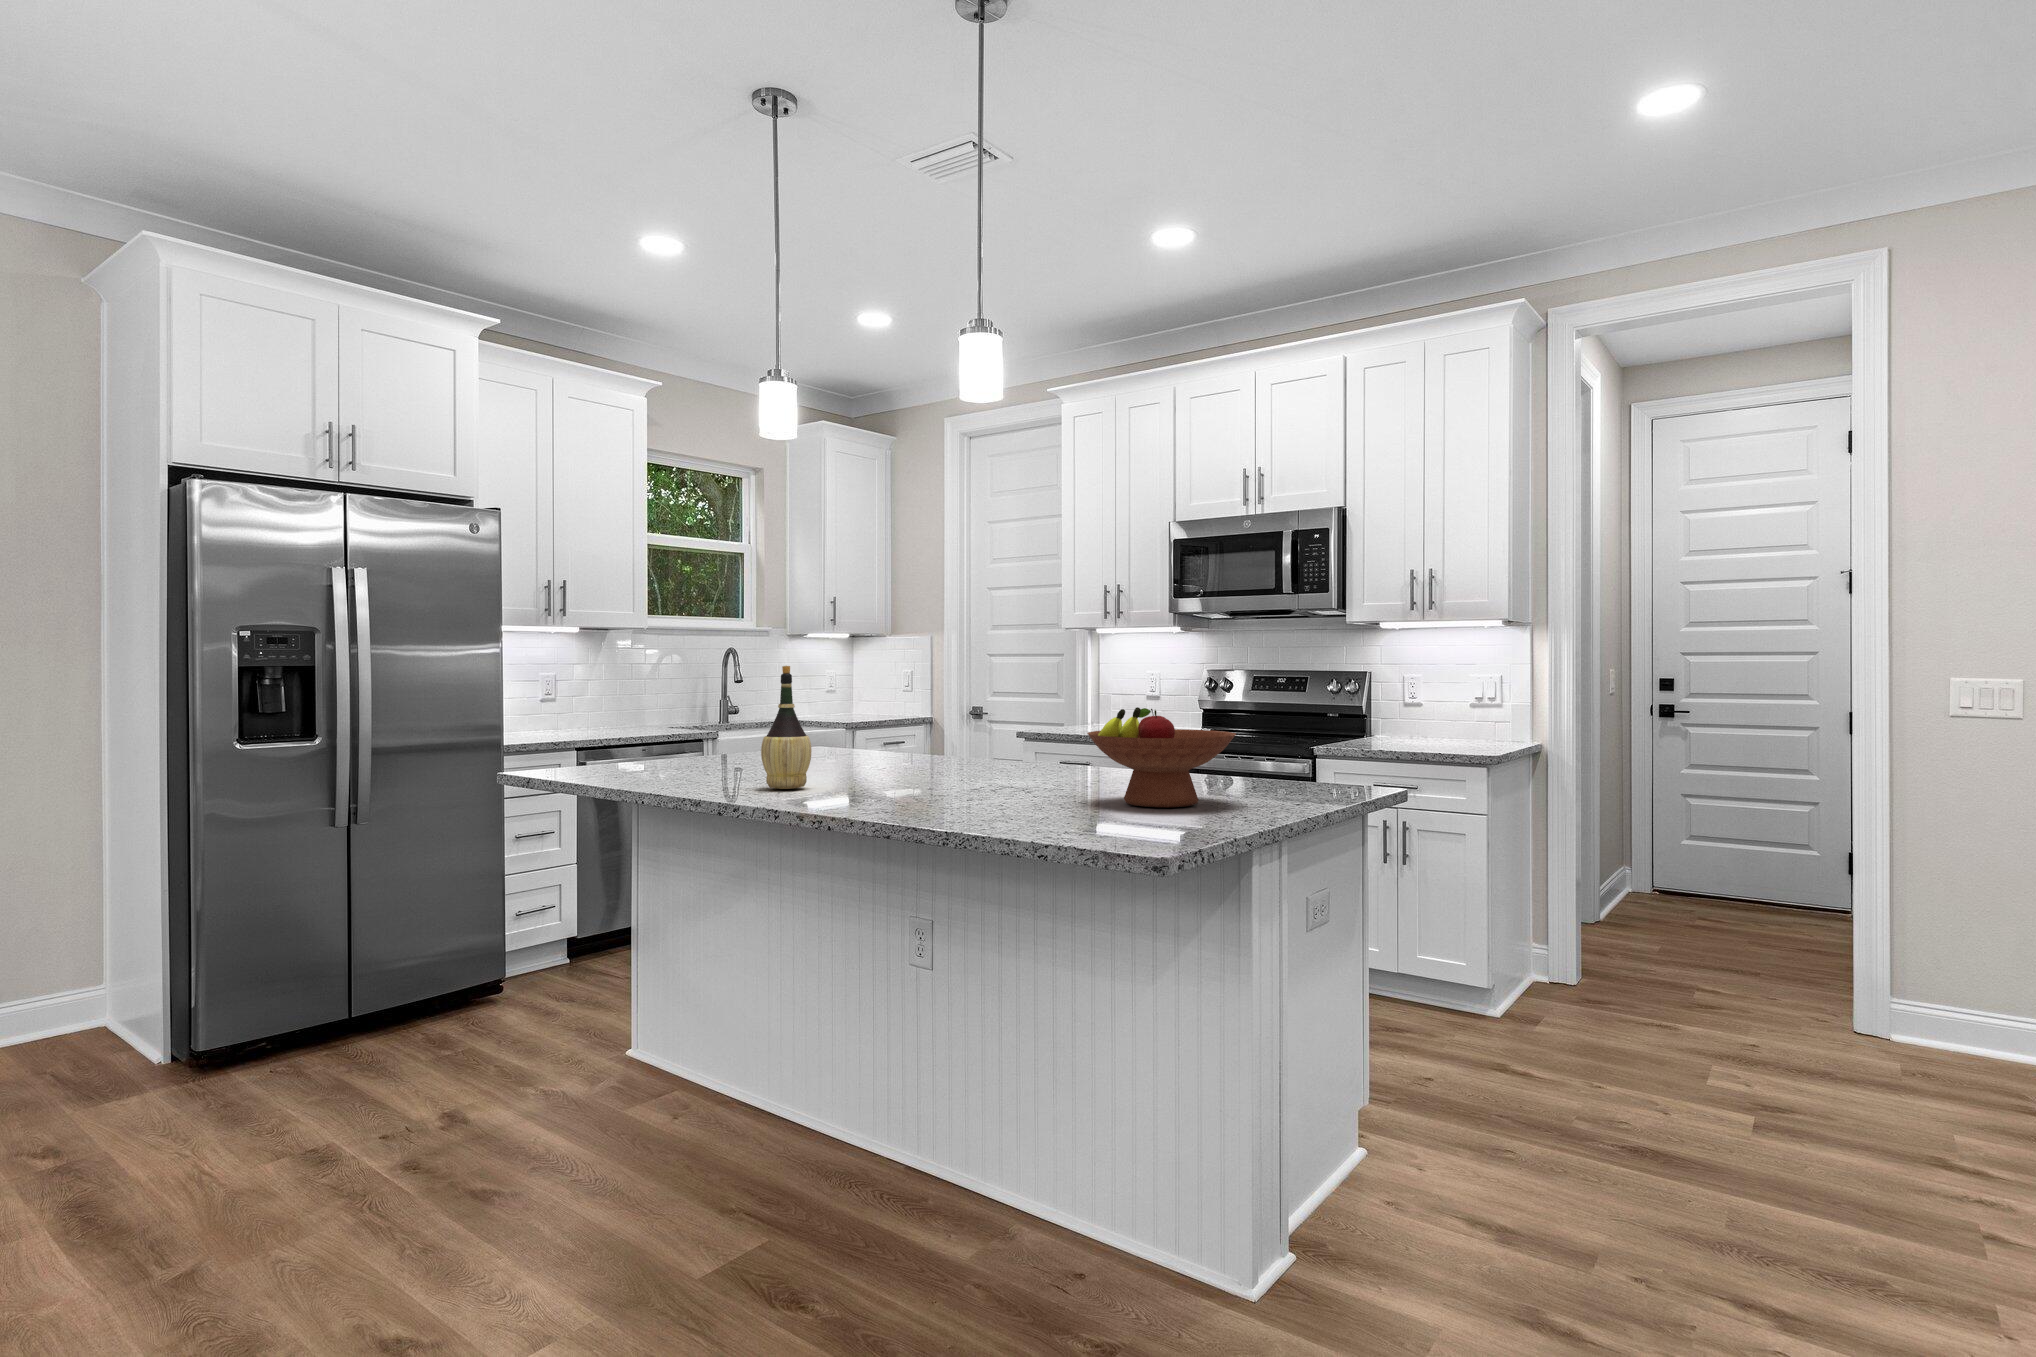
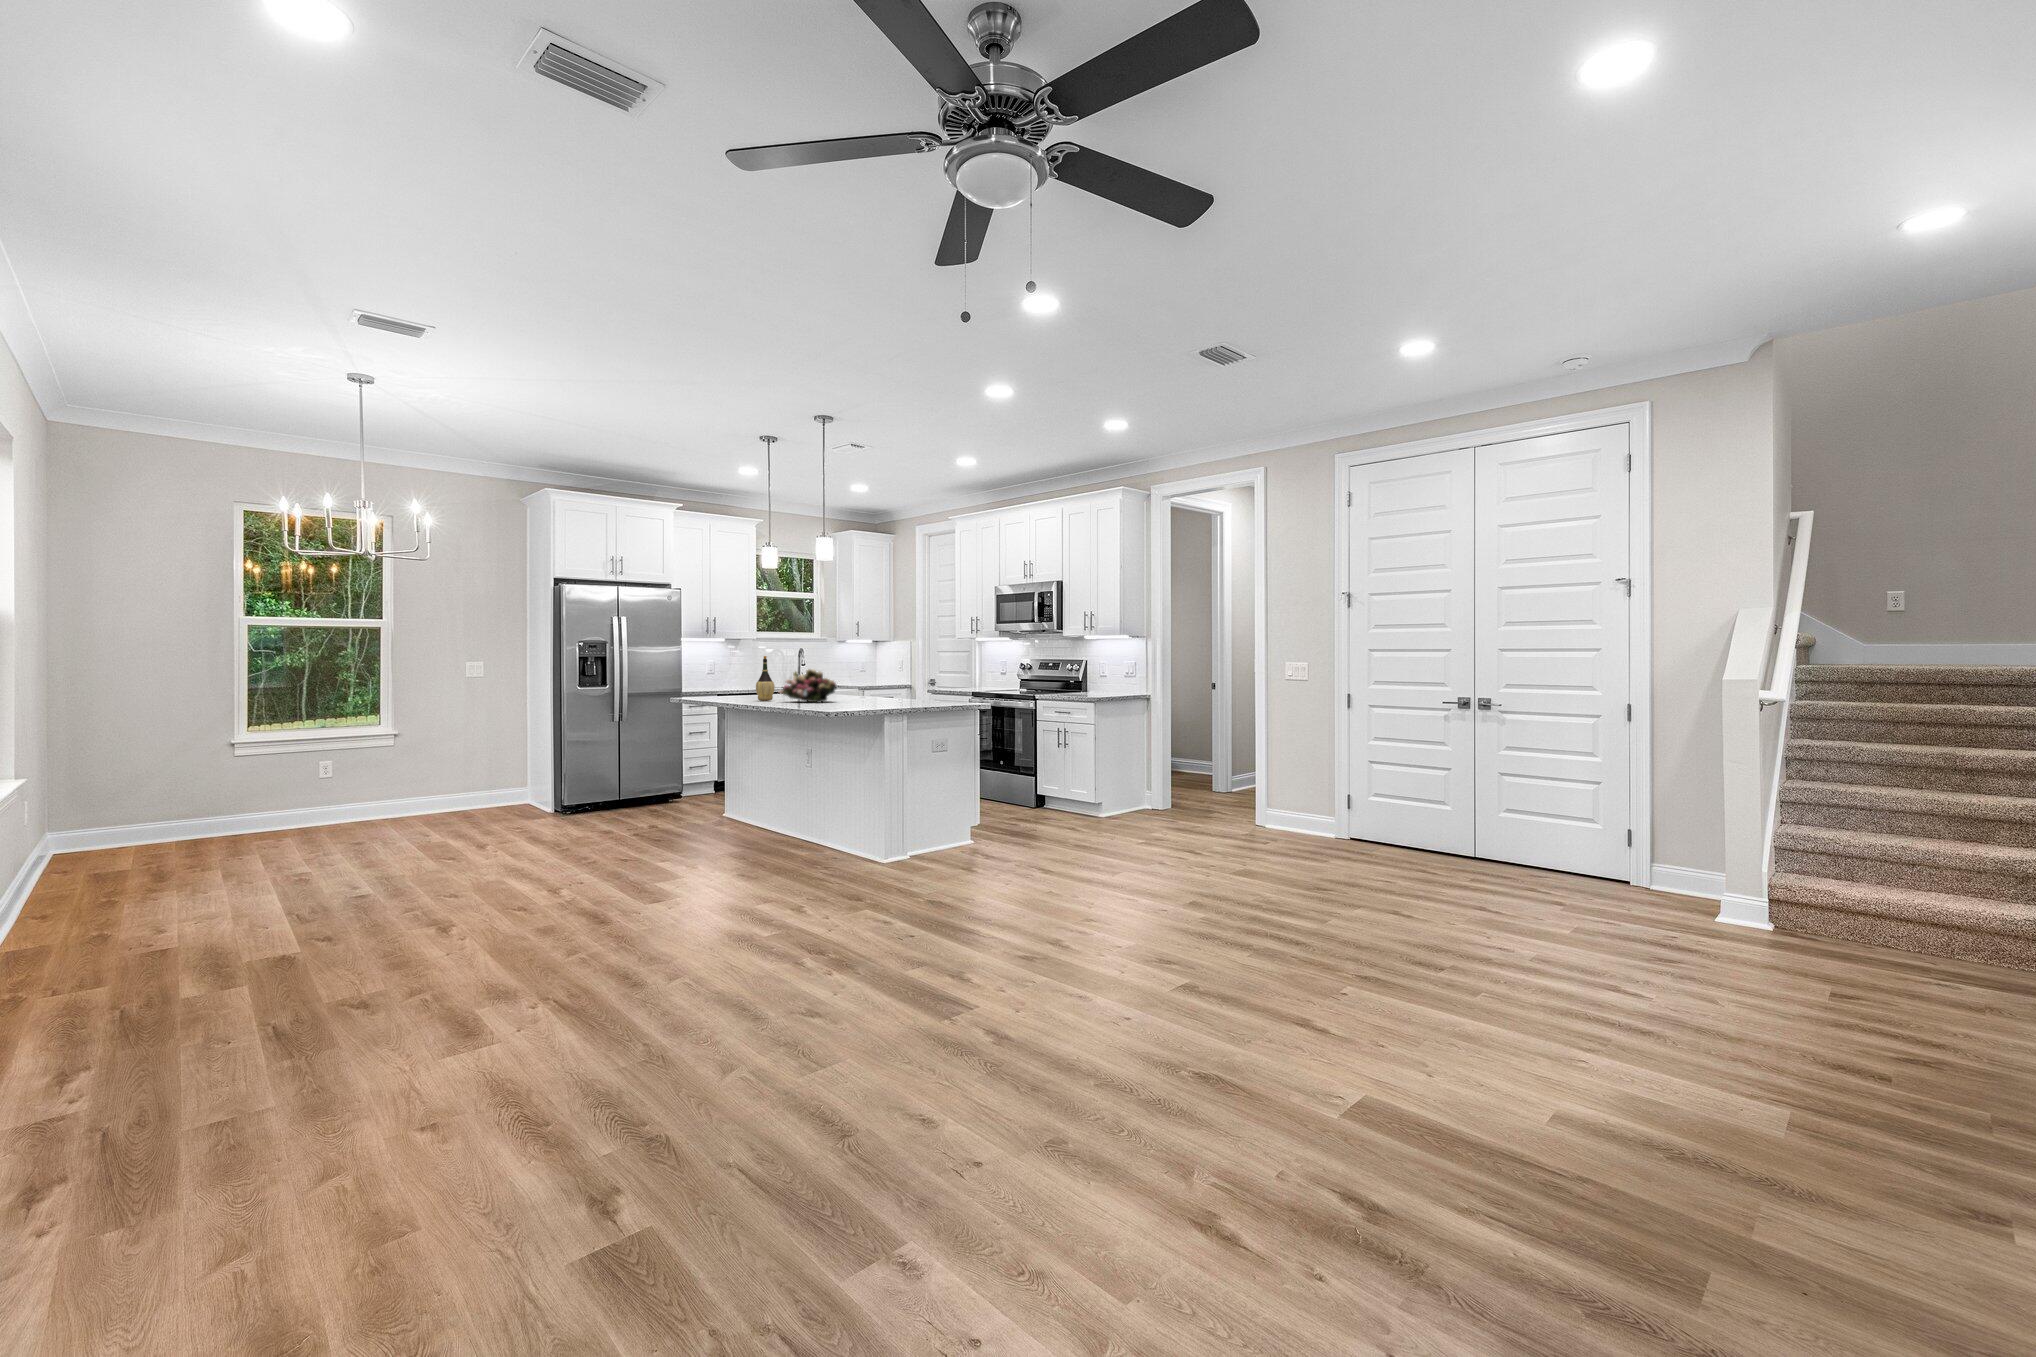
flower arrangement: none [843,701,1002,798] -> present [779,669,836,703]
fruit bowl: present [1087,707,1236,807] -> none [852,670,904,704]

